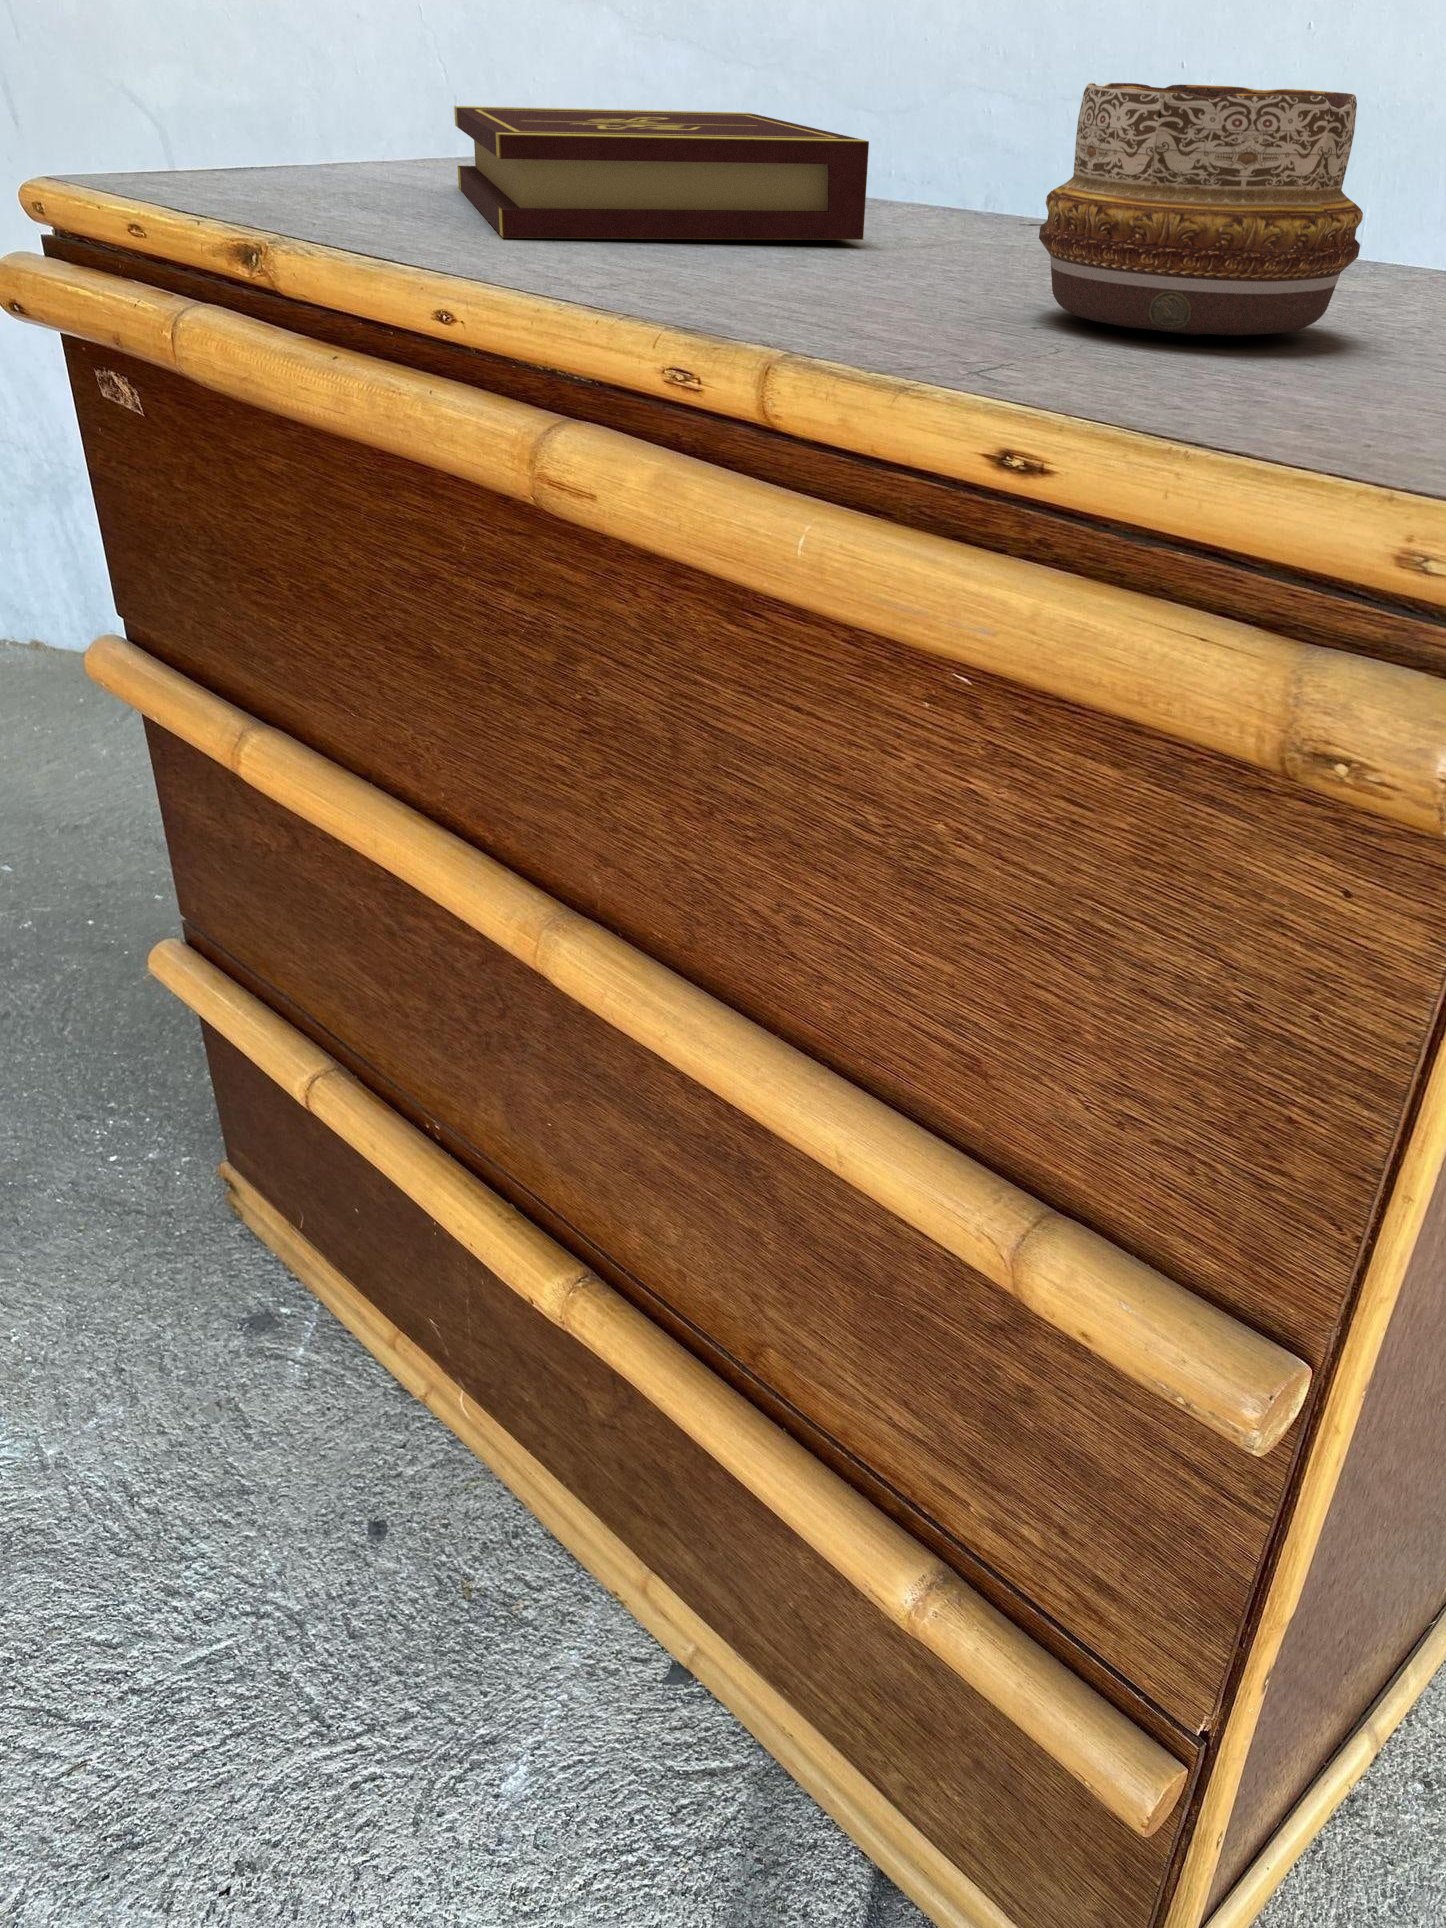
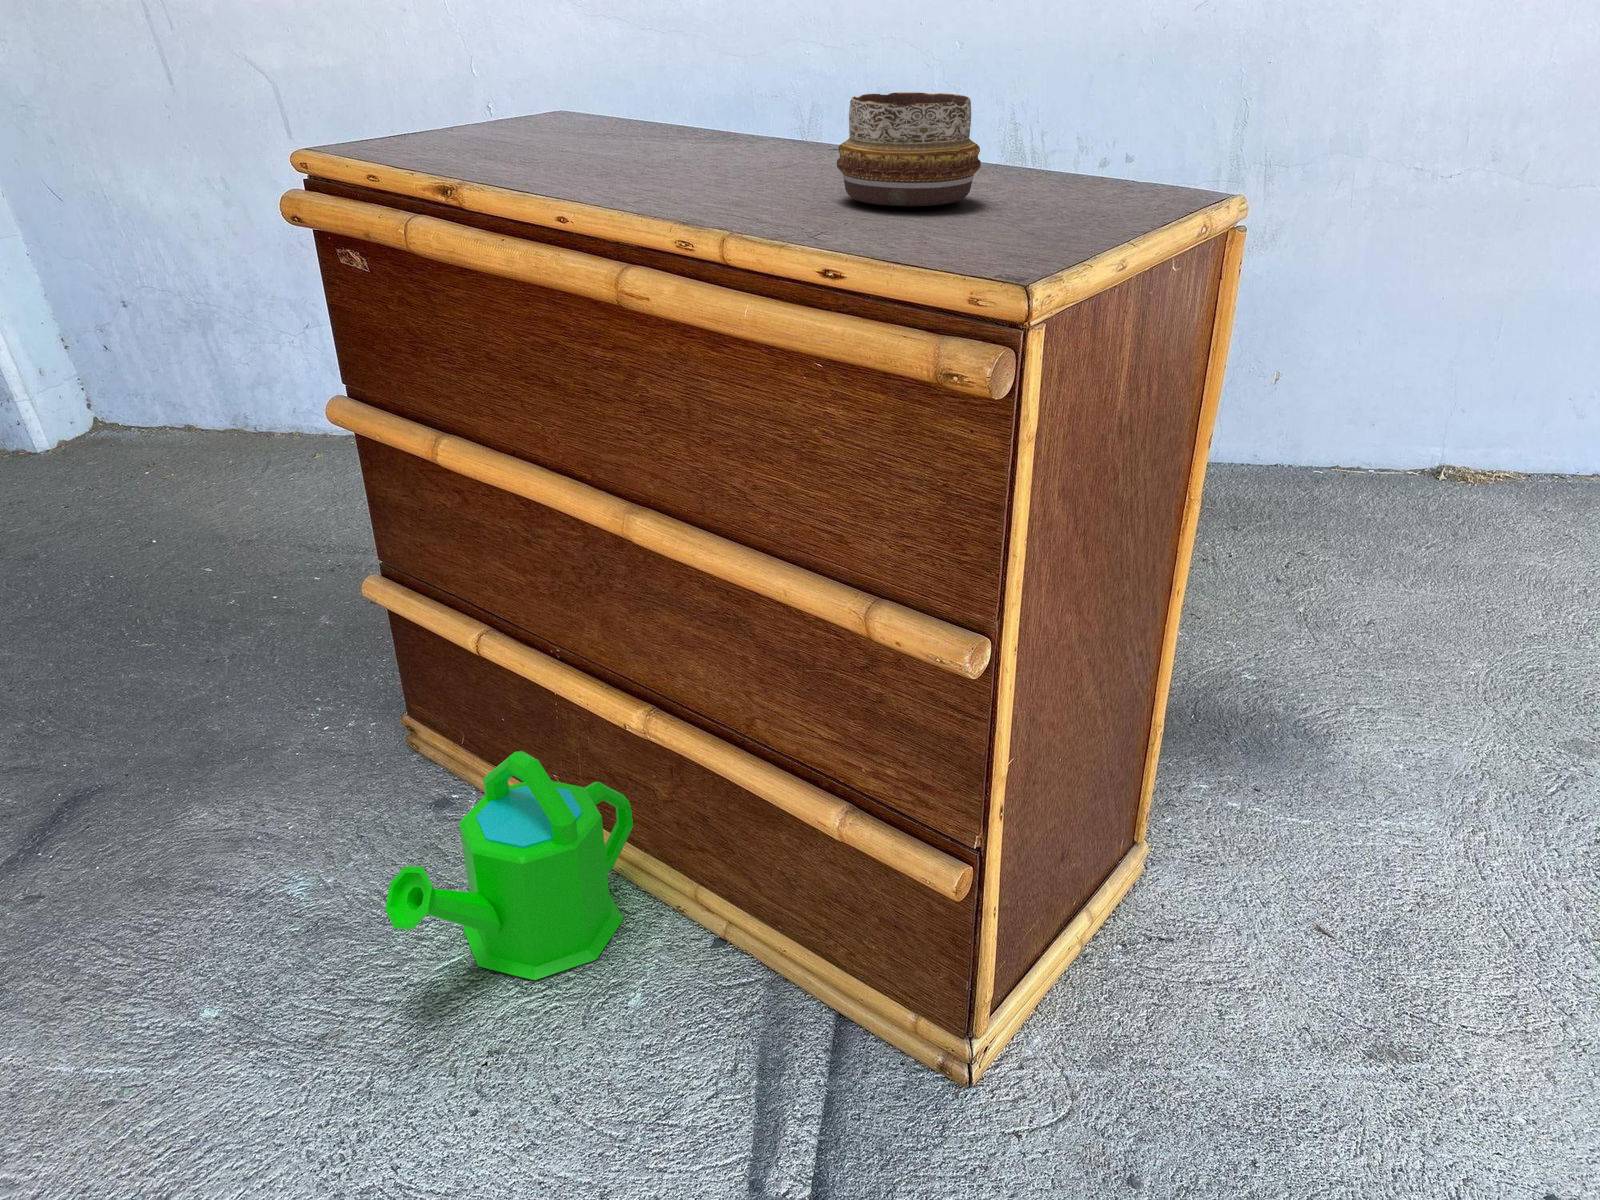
book: present [454,106,869,240] -> none [517,93,750,174]
watering can: none [77,1310,564,1713] -> present [385,751,633,980]

